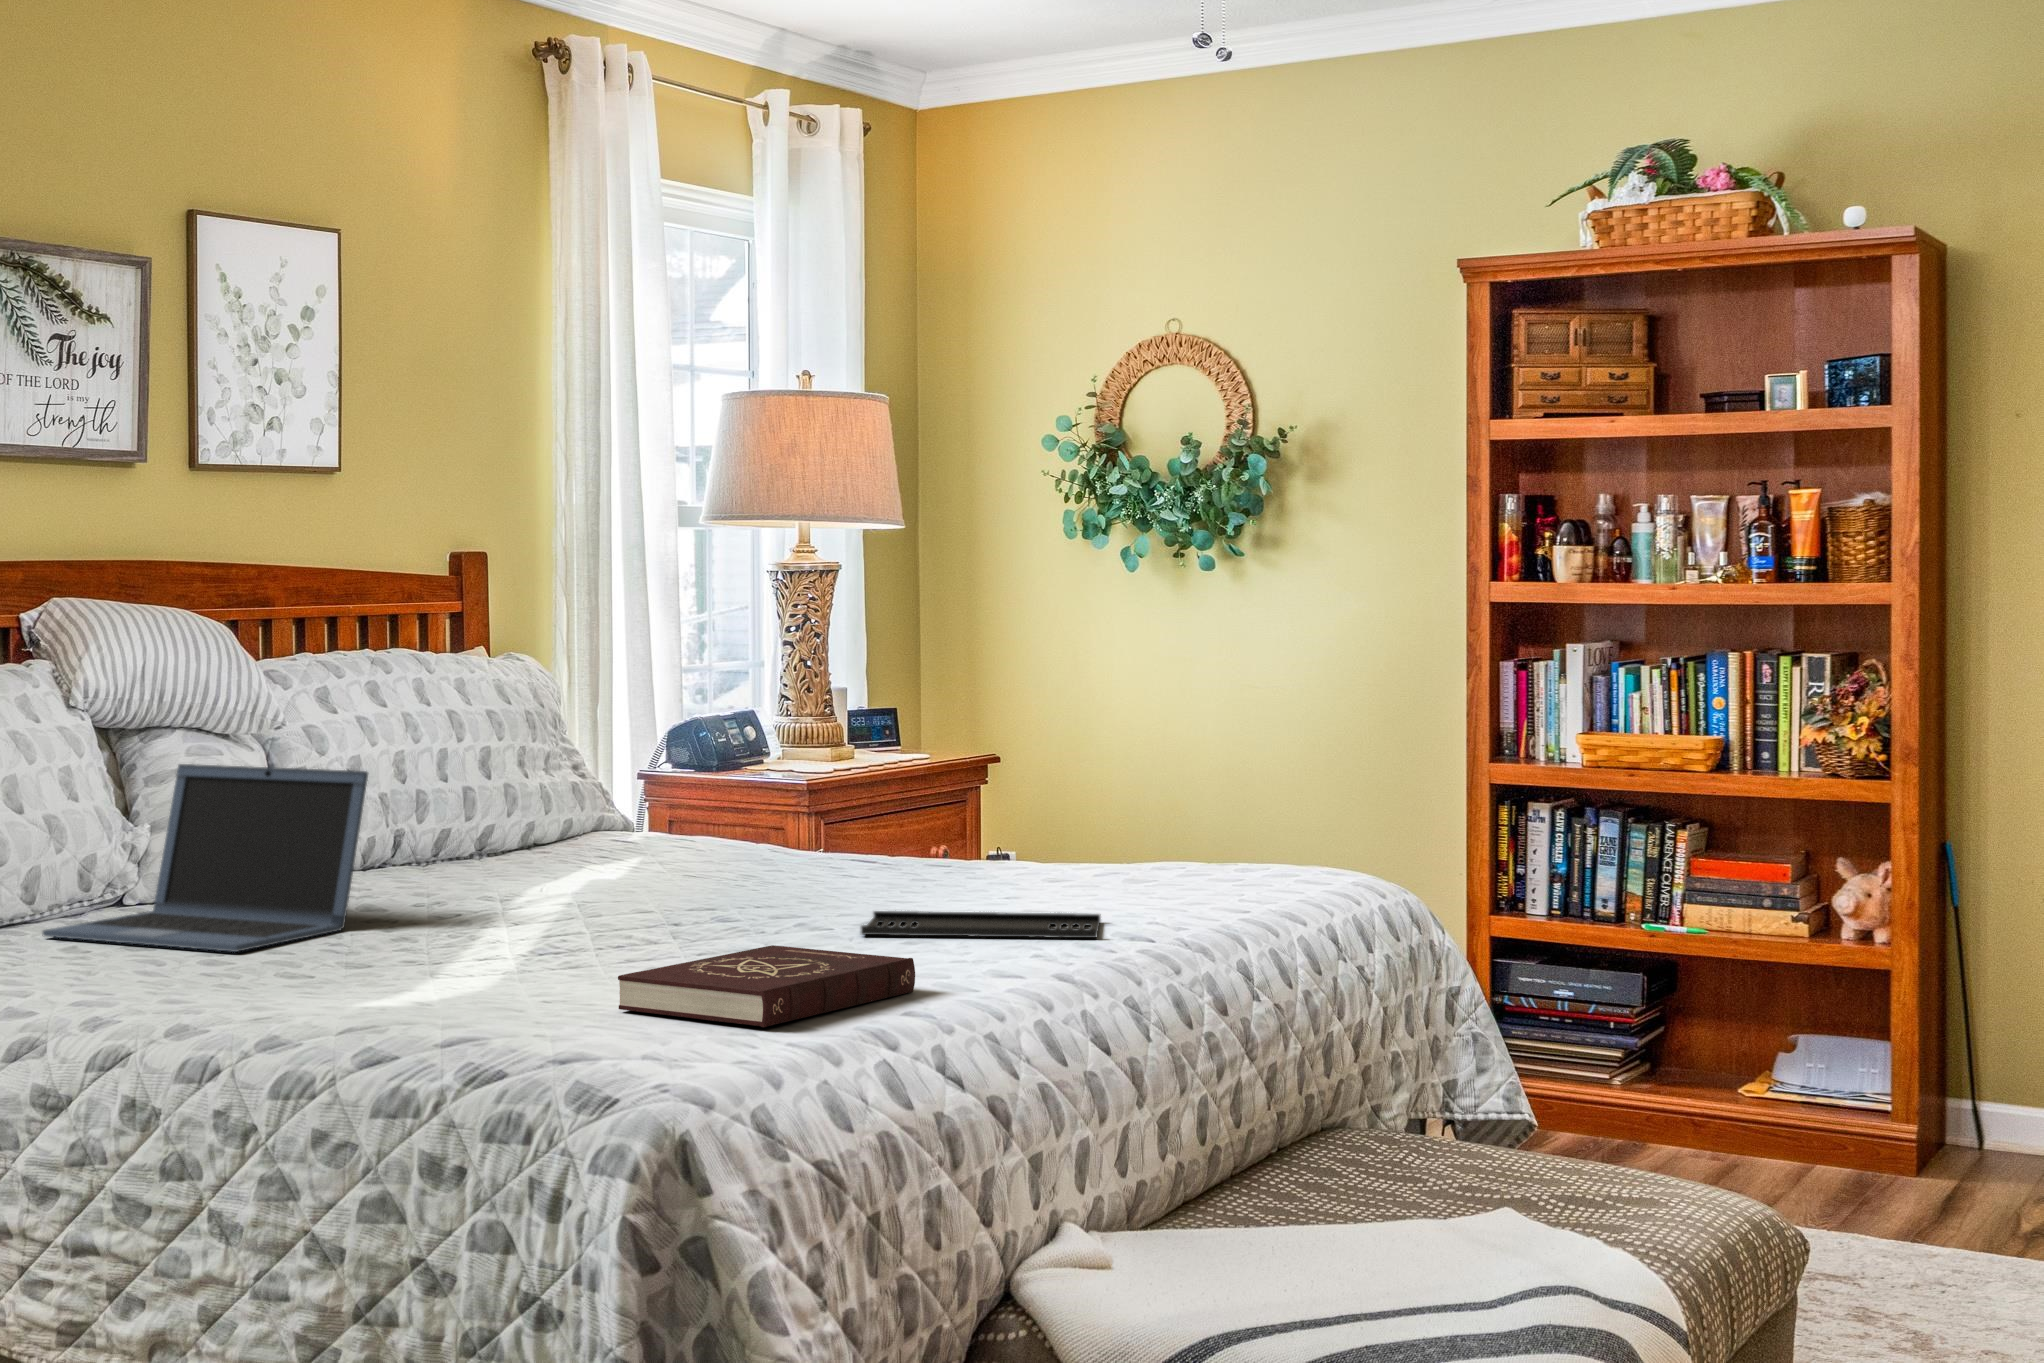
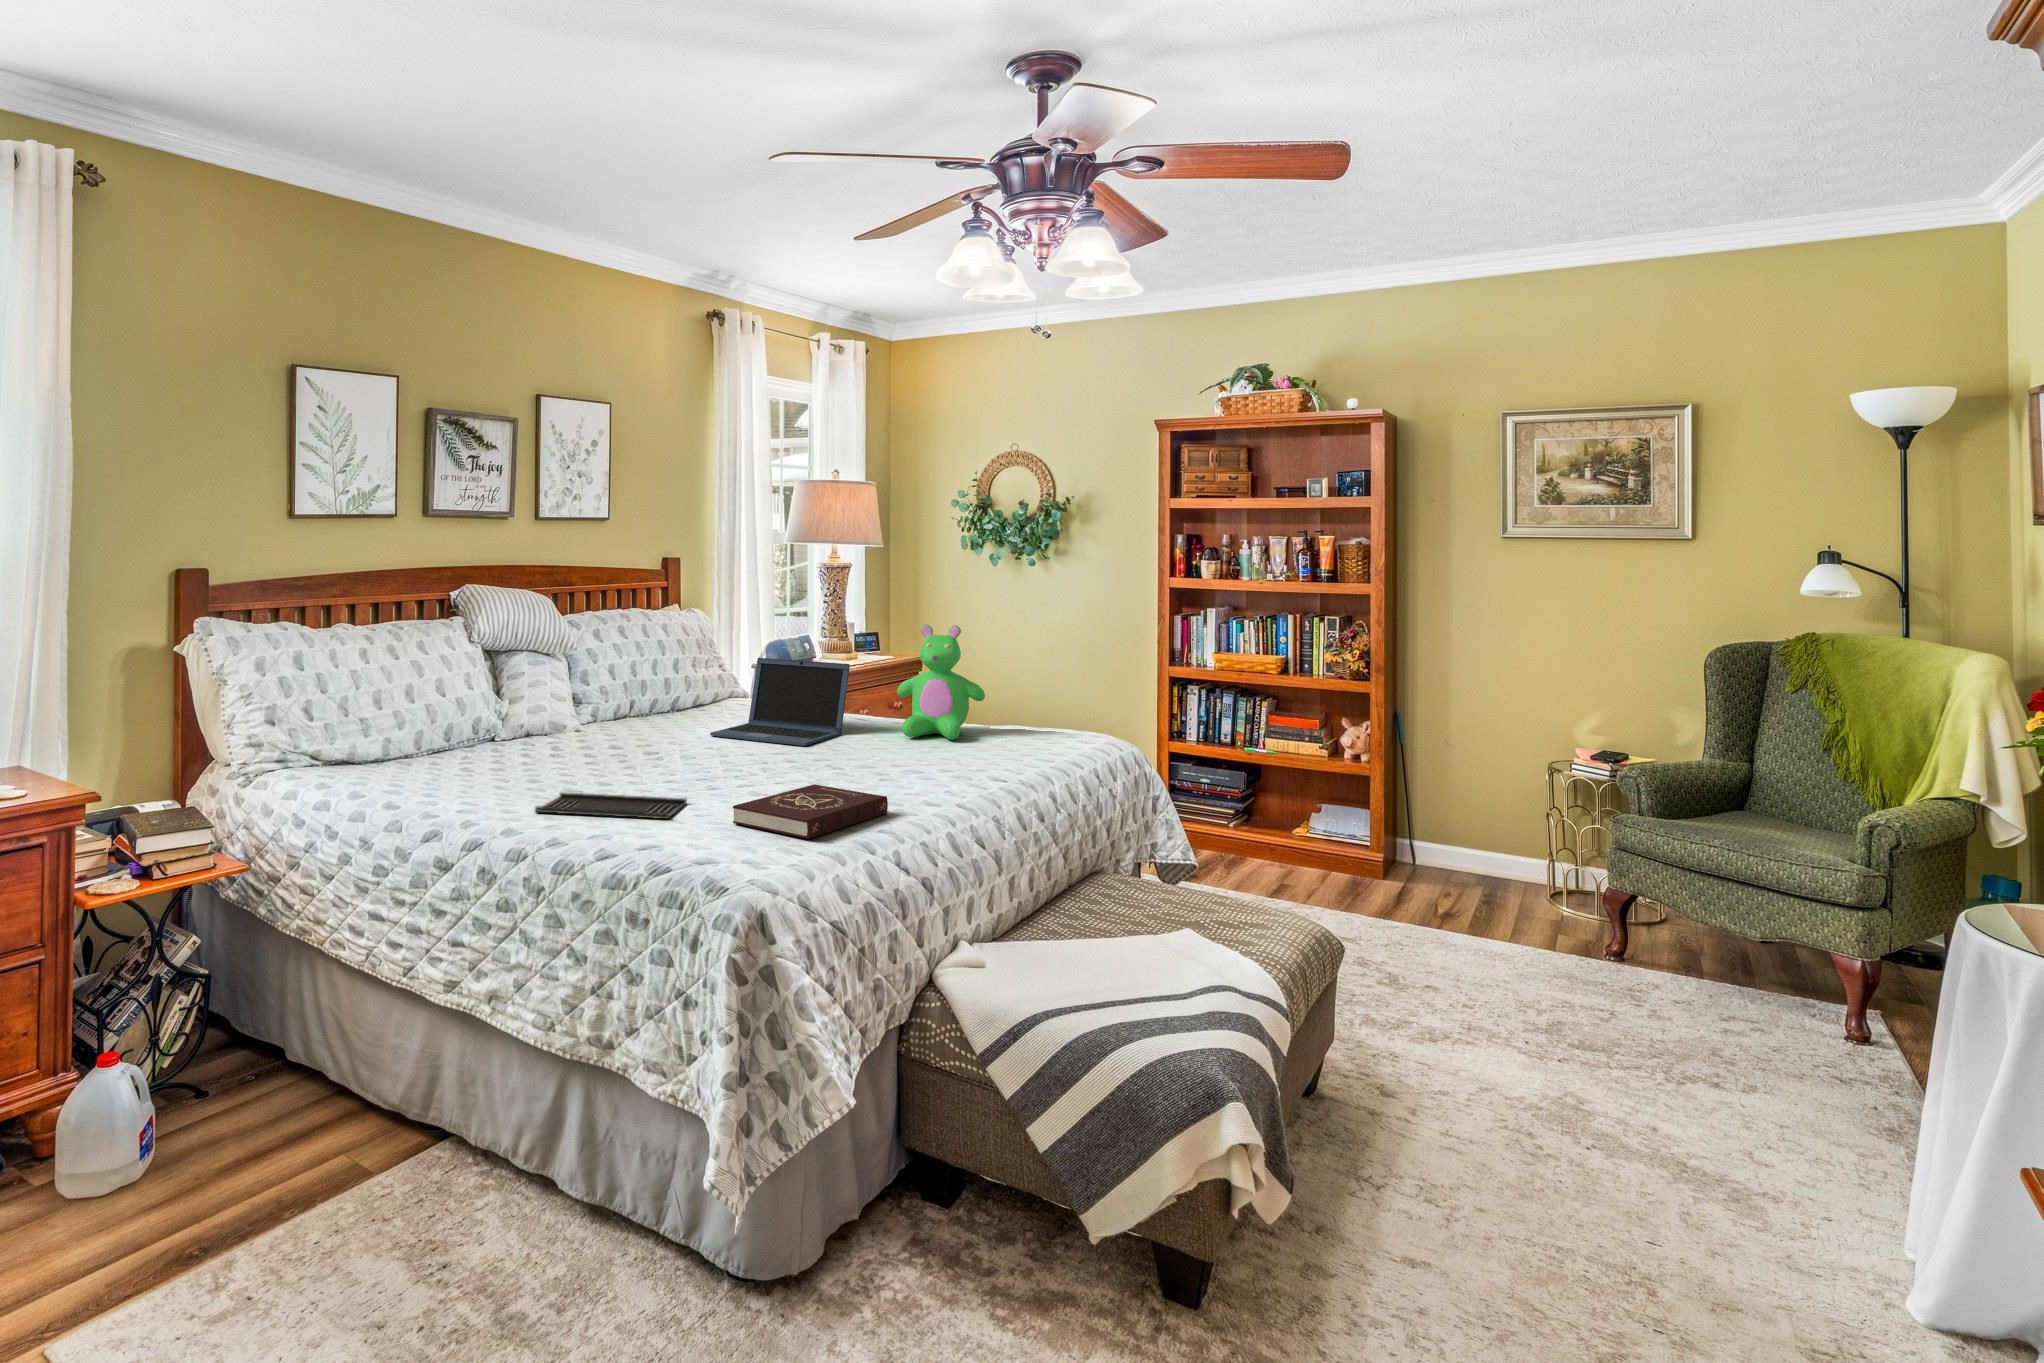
teddy bear: none [931,659,1108,885] -> present [897,625,985,740]
laptop: present [42,764,368,952] -> present [710,658,850,746]
tray: present [861,911,1101,938] -> present [535,793,687,819]

